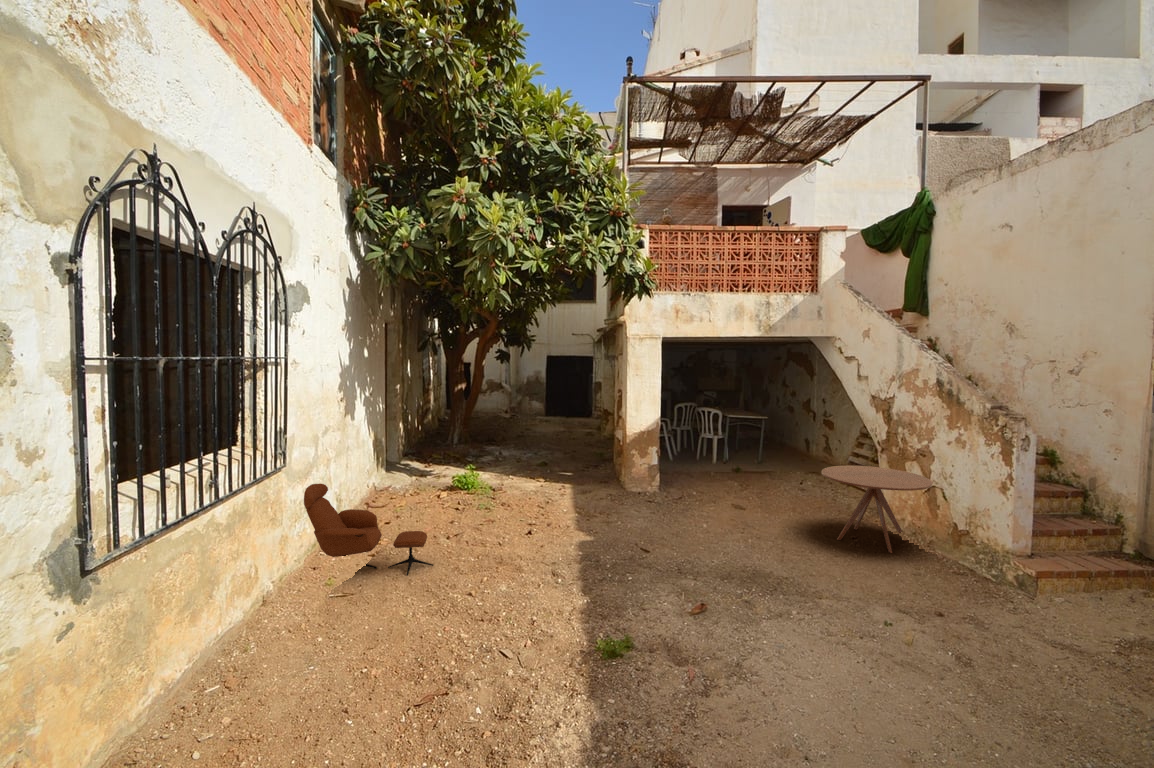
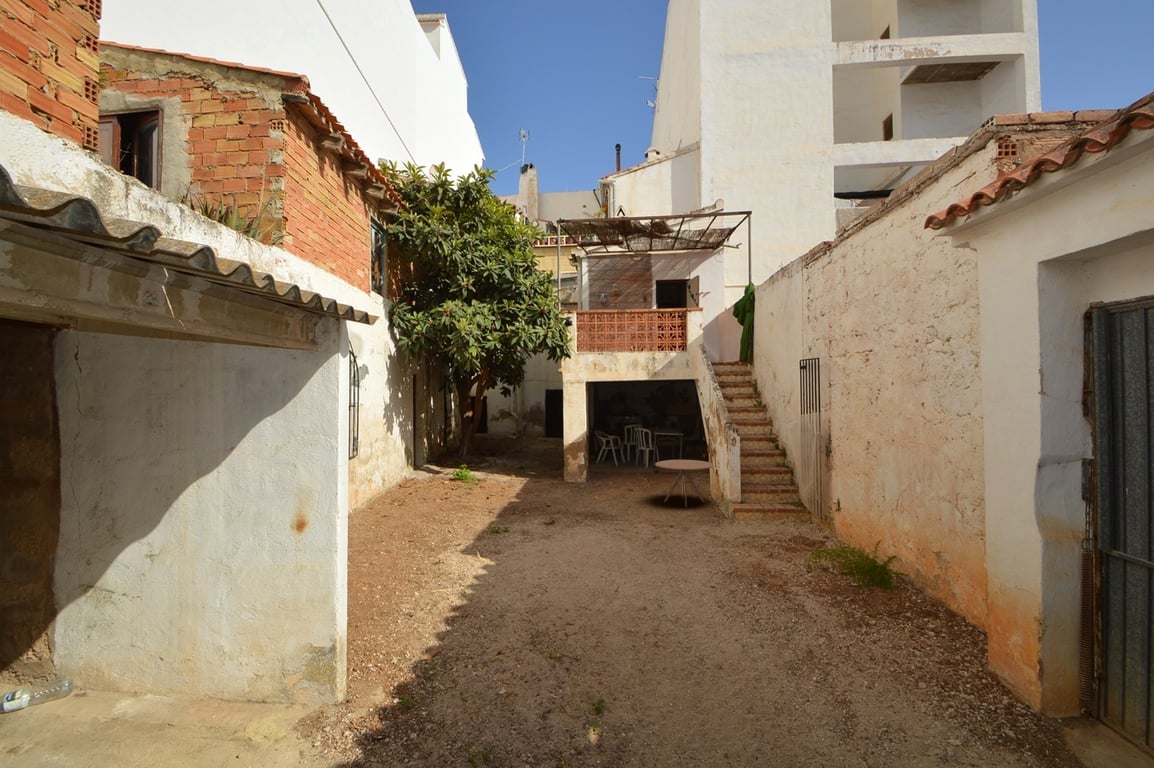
lounge chair: present [304,484,433,576] -> none [365,467,430,516]

